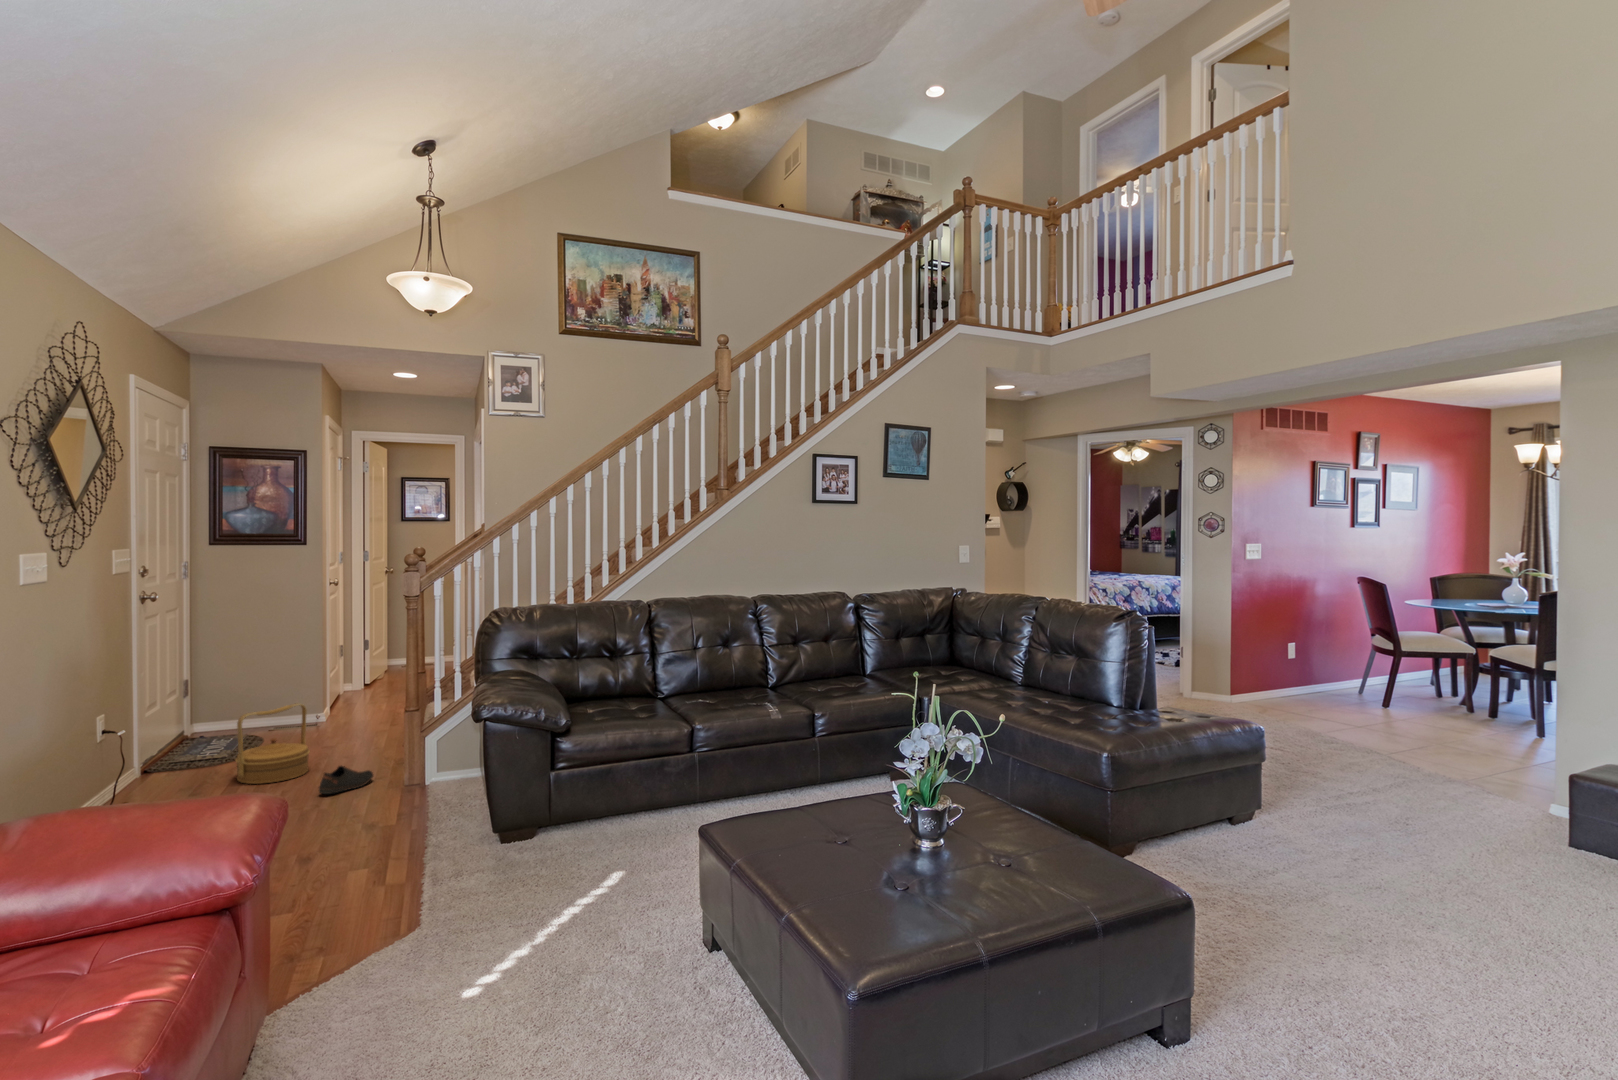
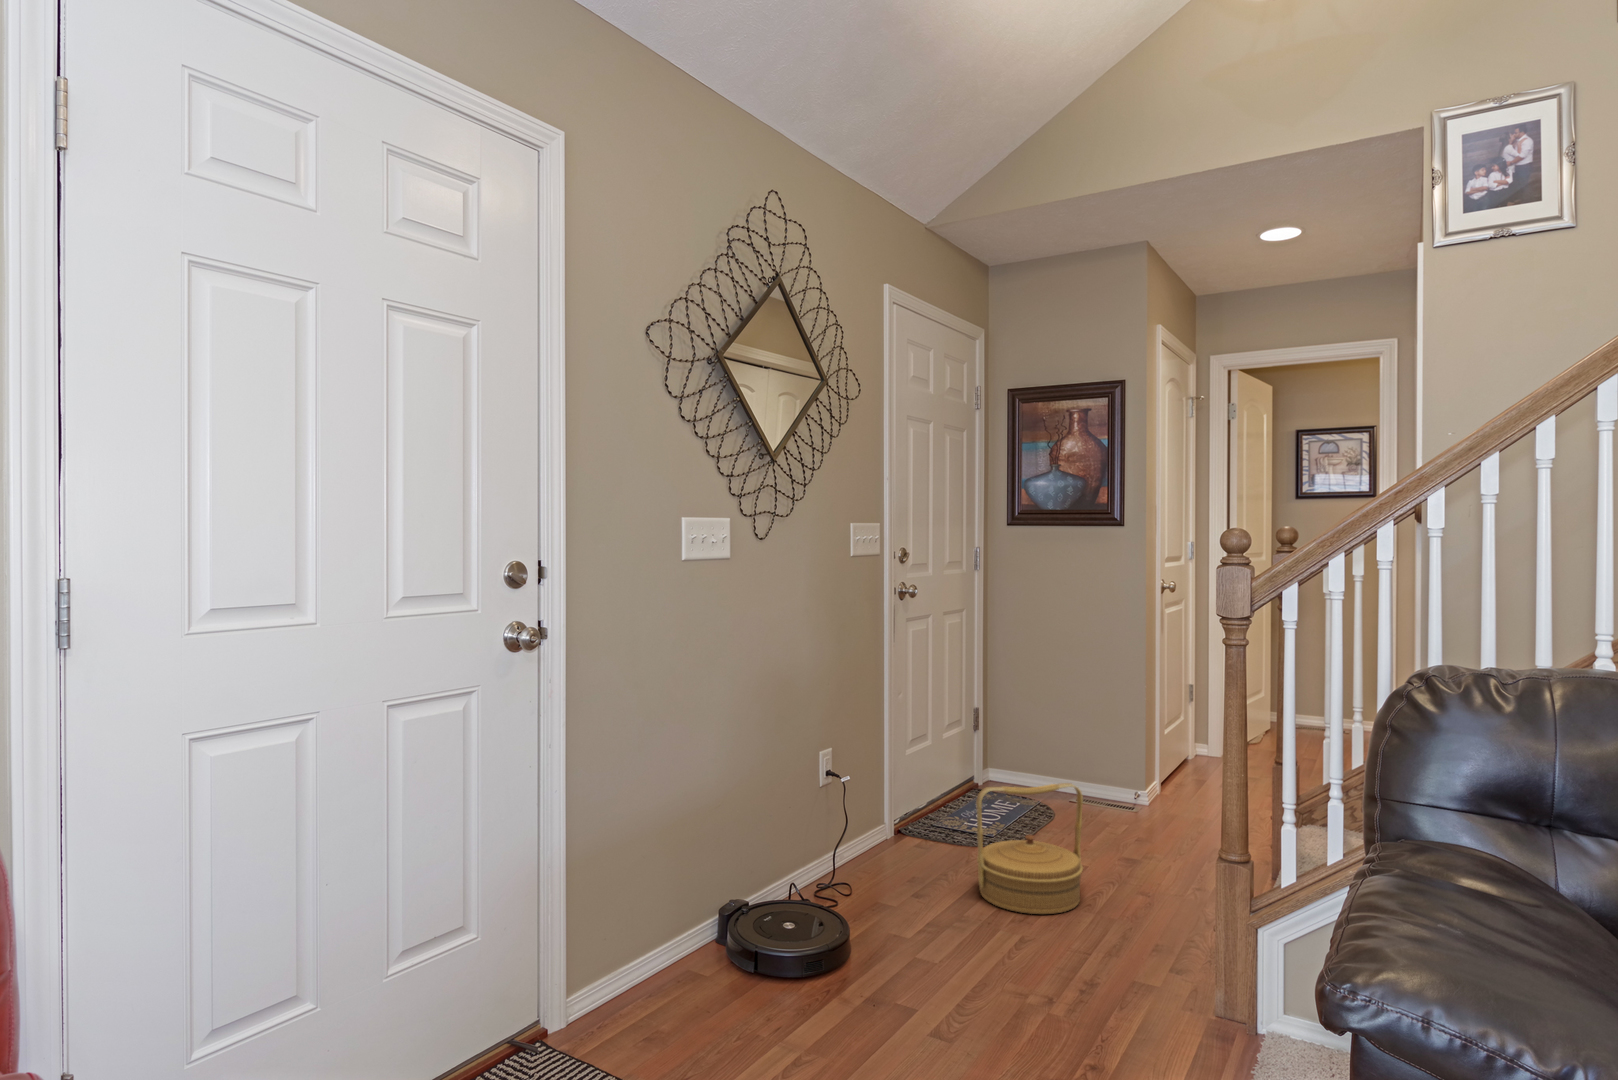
shoe: present [319,766,373,794] -> none [1066,926,1168,980]

